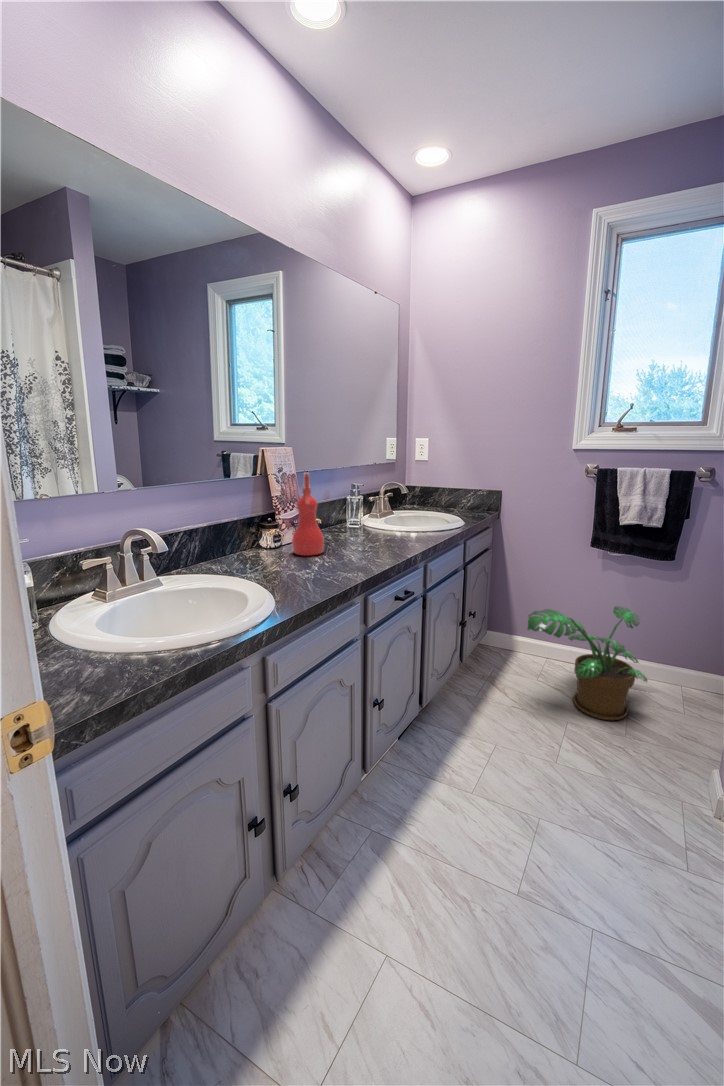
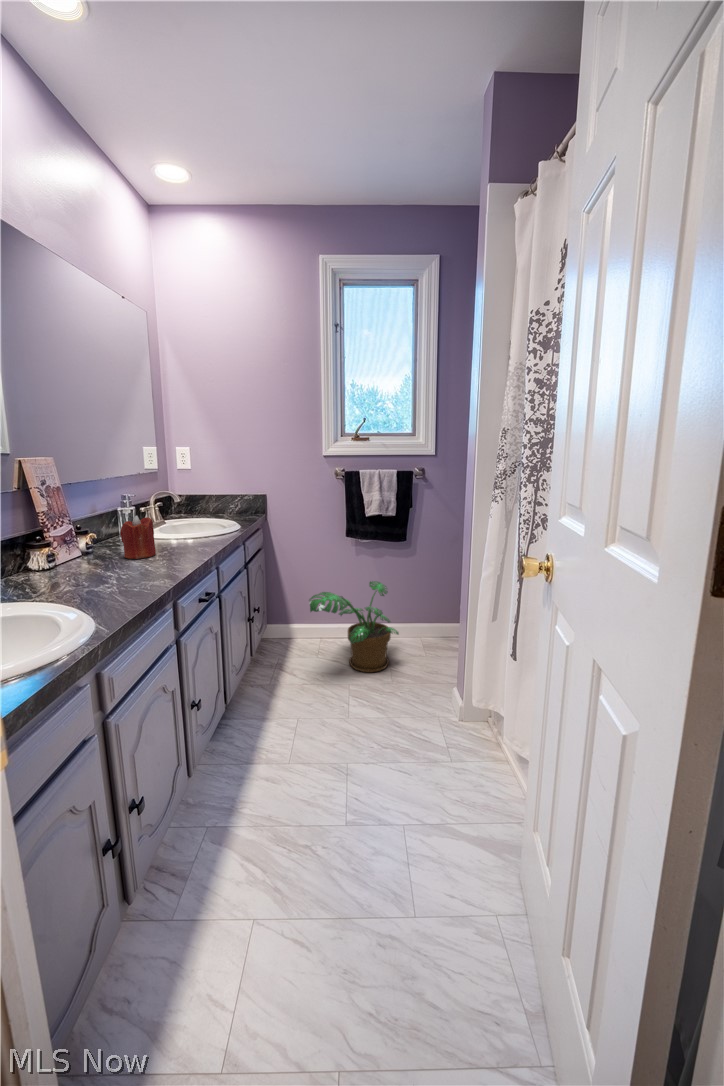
spray bottle: present [292,473,324,556] -> none [73,484,113,573]
candle: none [337,505,366,547] -> present [120,516,156,559]

